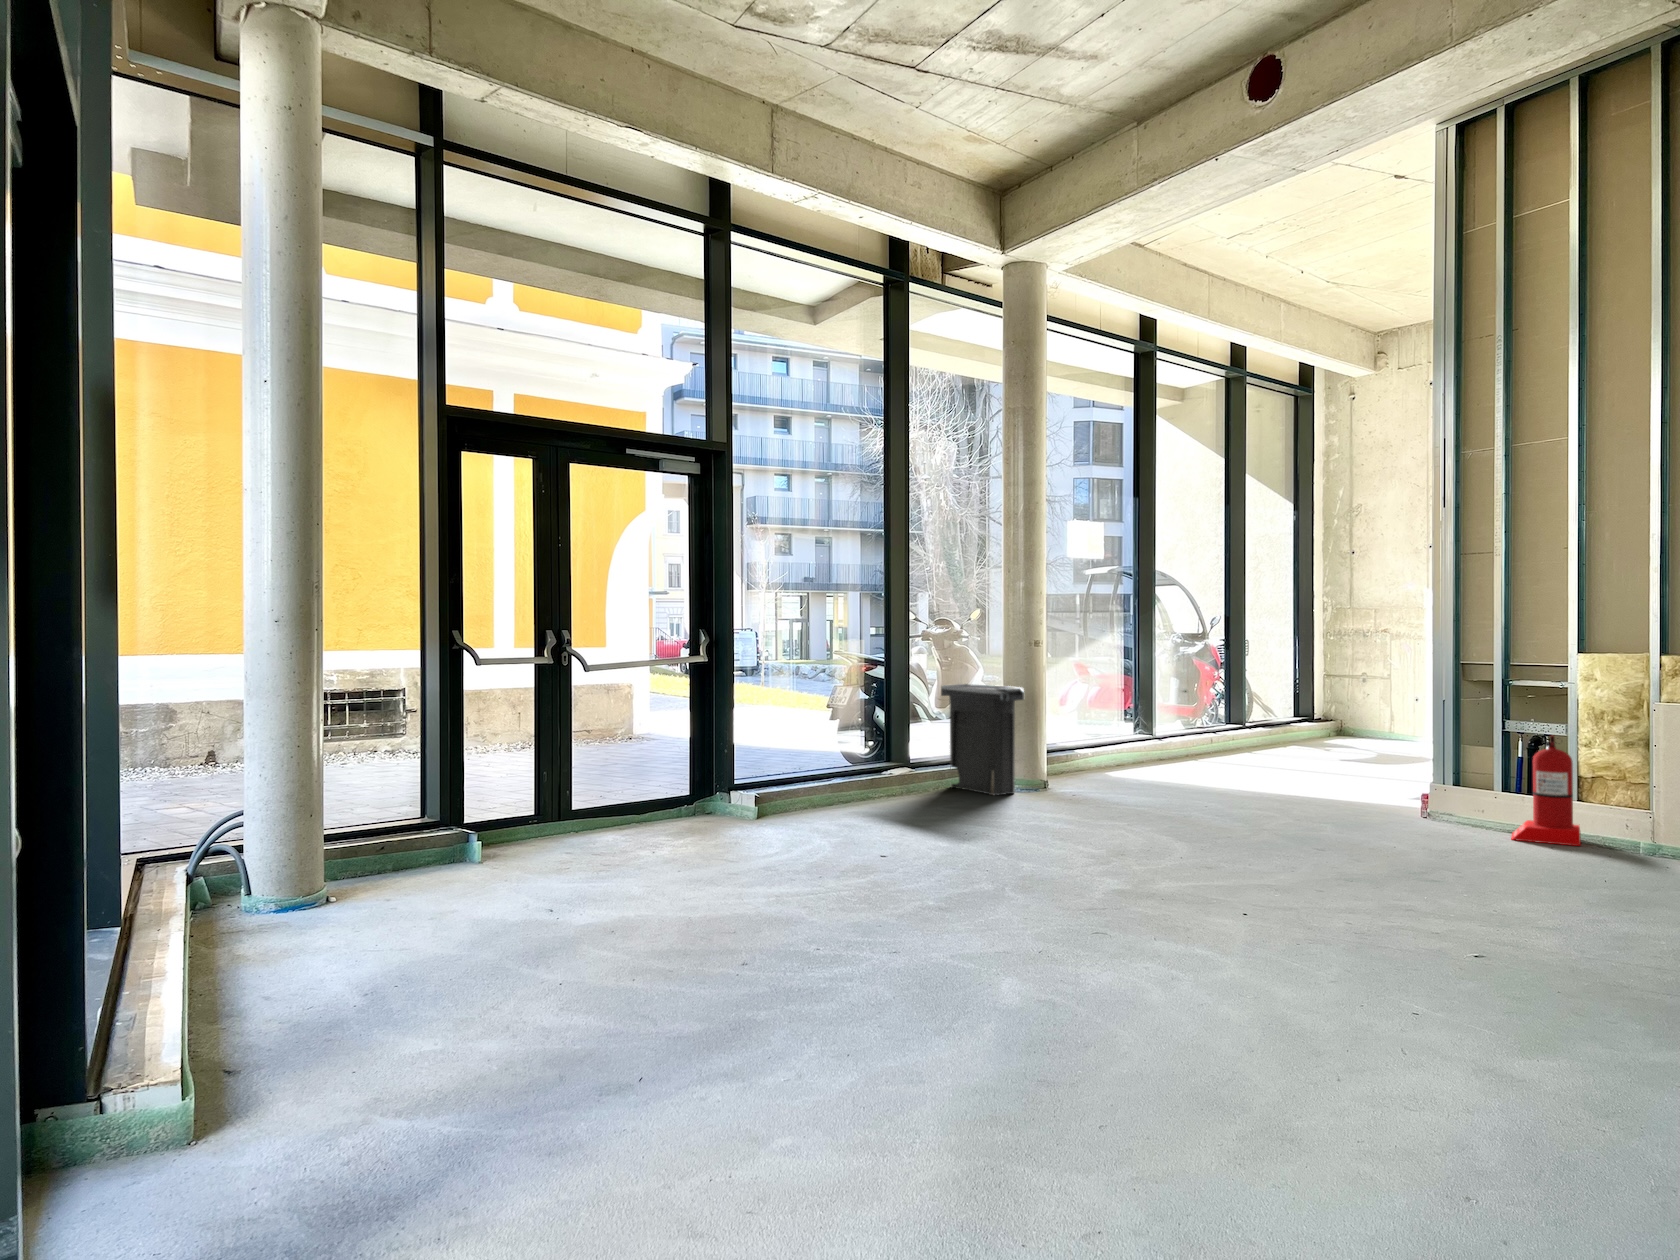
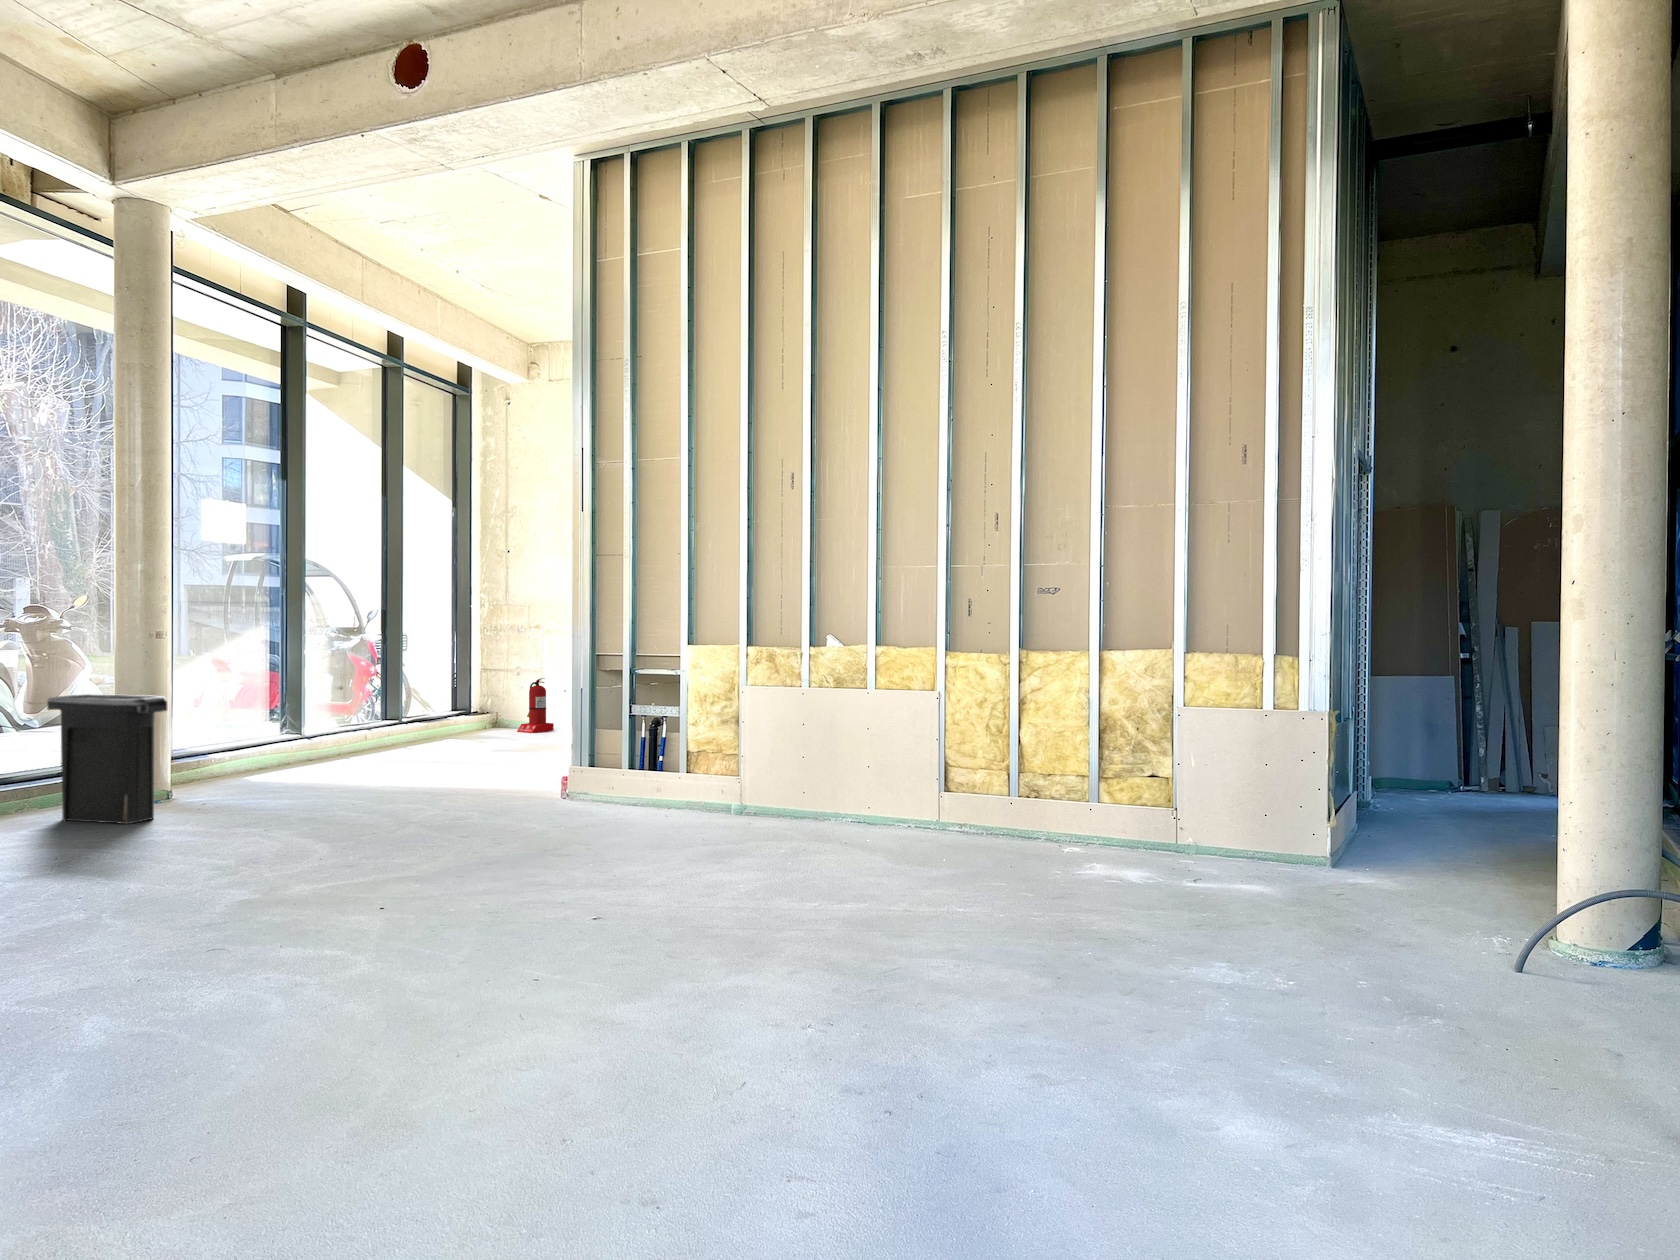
fire extinguisher: present [1511,735,1581,846] -> present [517,678,554,733]

